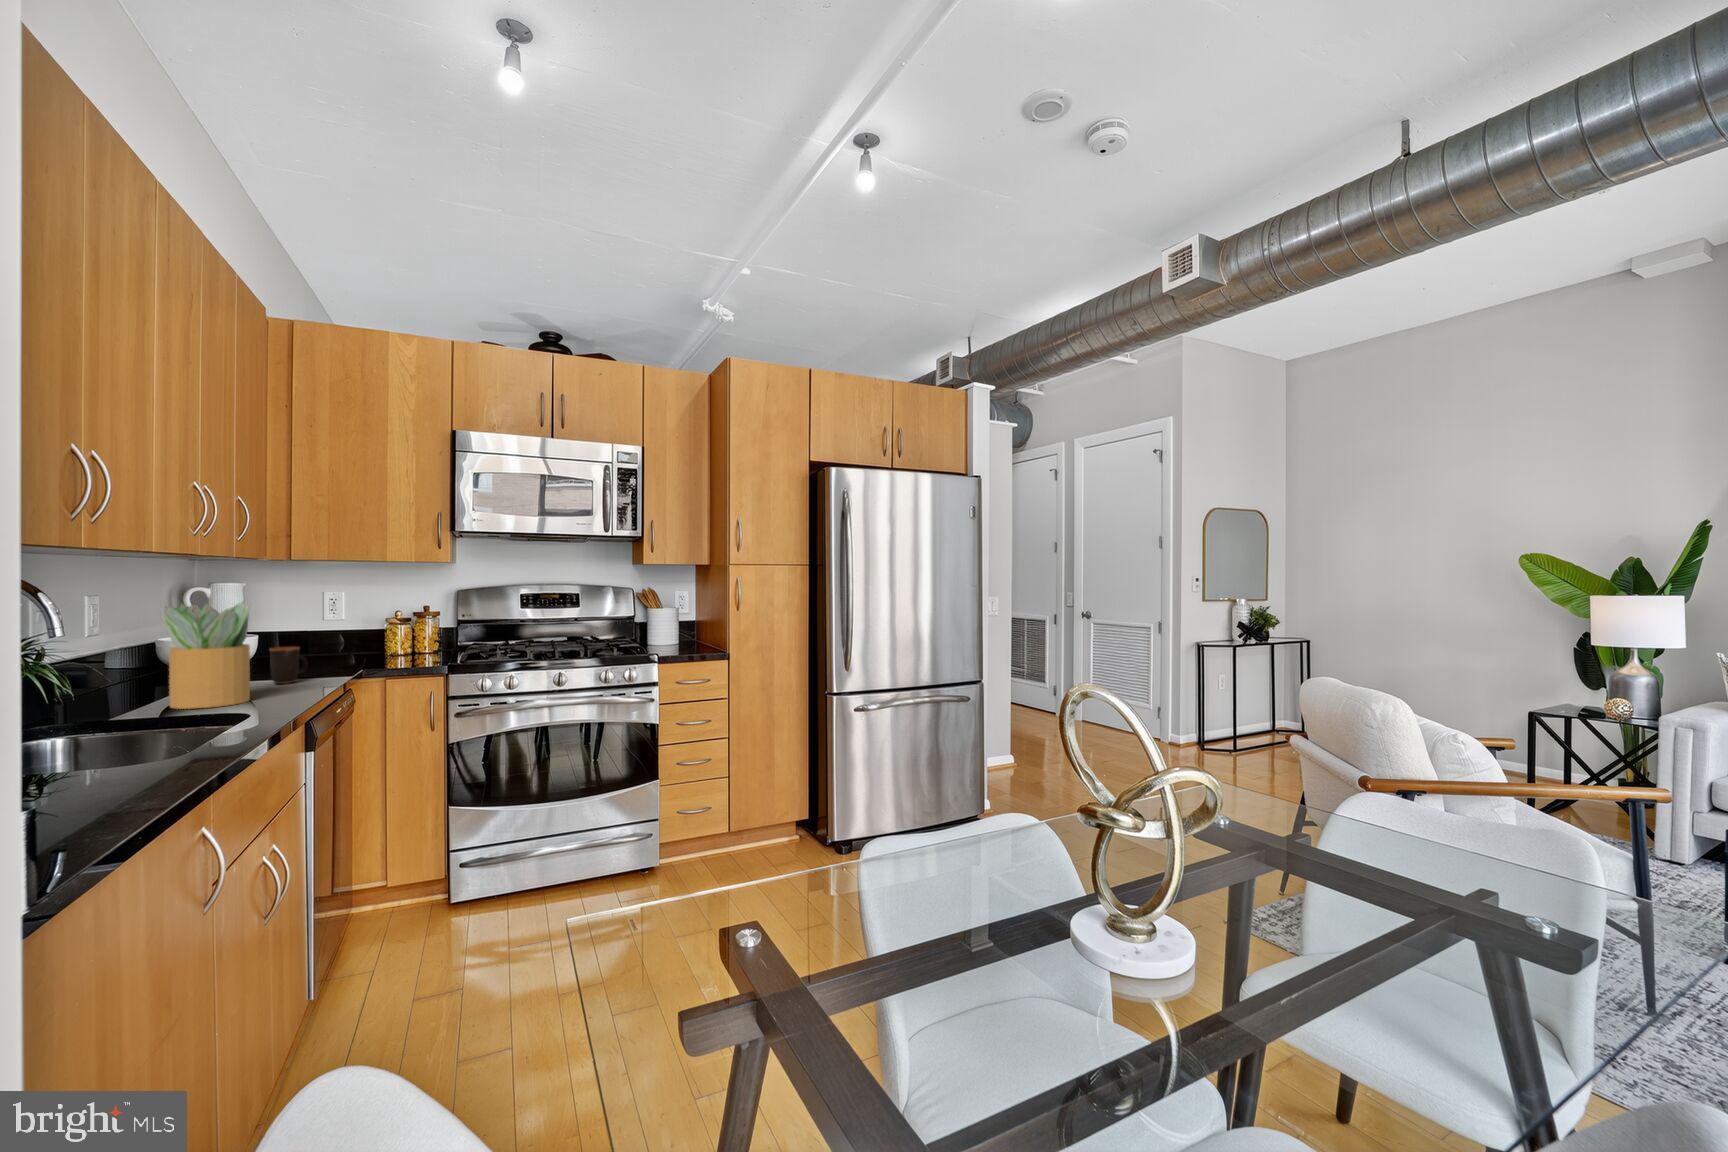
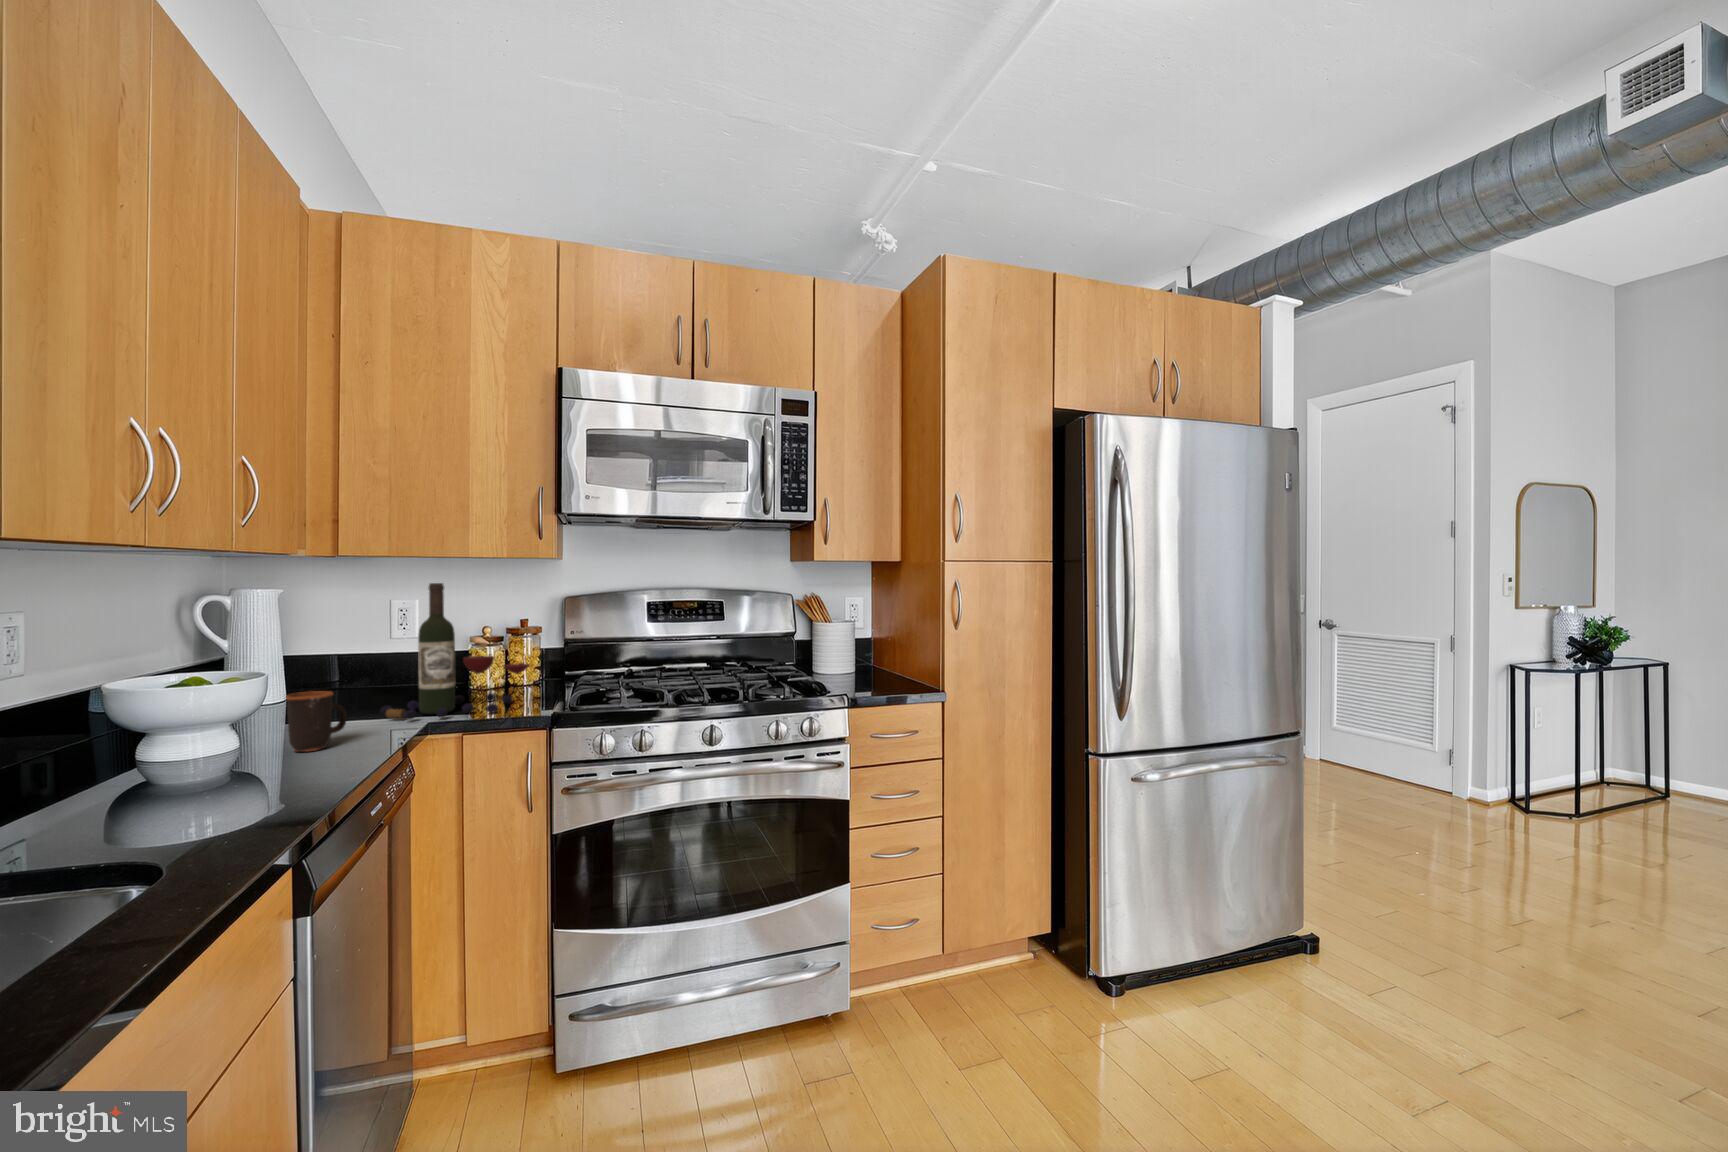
wine bottle: none [327,579,435,669] -> present [381,583,529,720]
potted plant: present [162,602,250,709] -> none [66,625,239,821]

